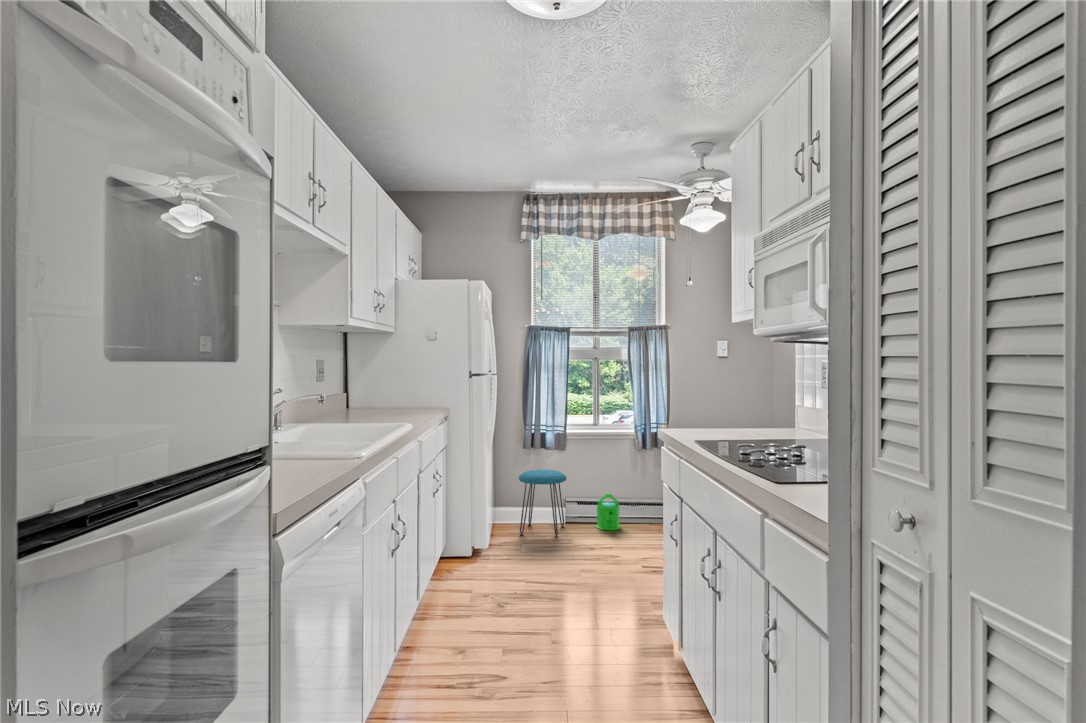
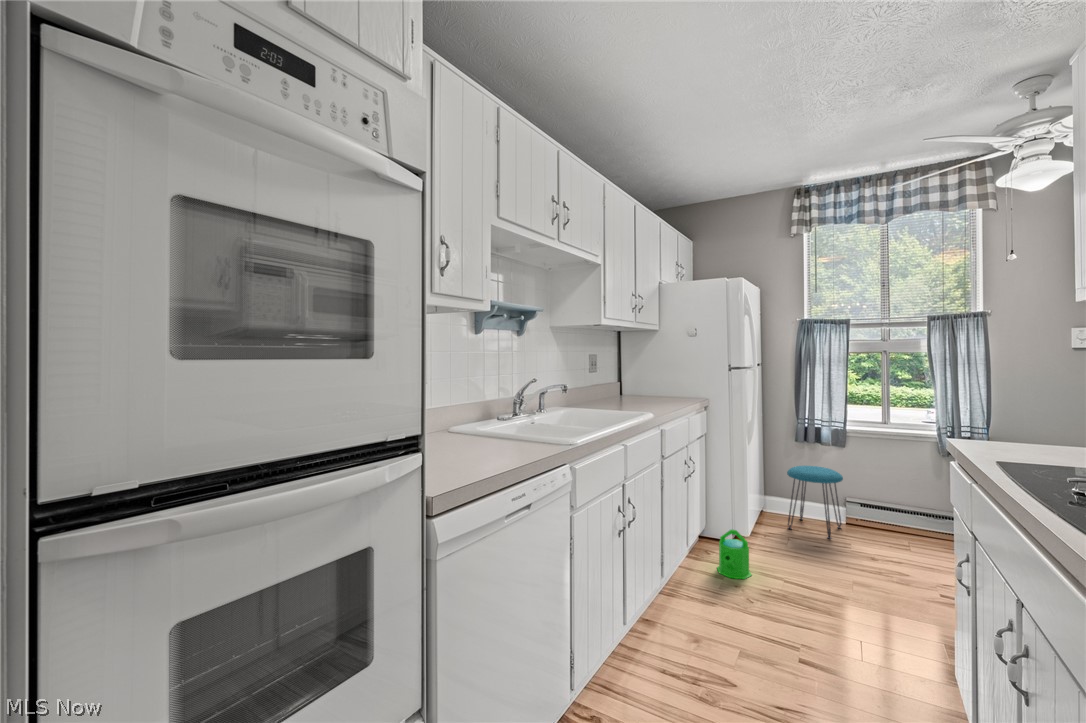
watering can: present [596,494,621,530] -> present [717,530,751,579]

